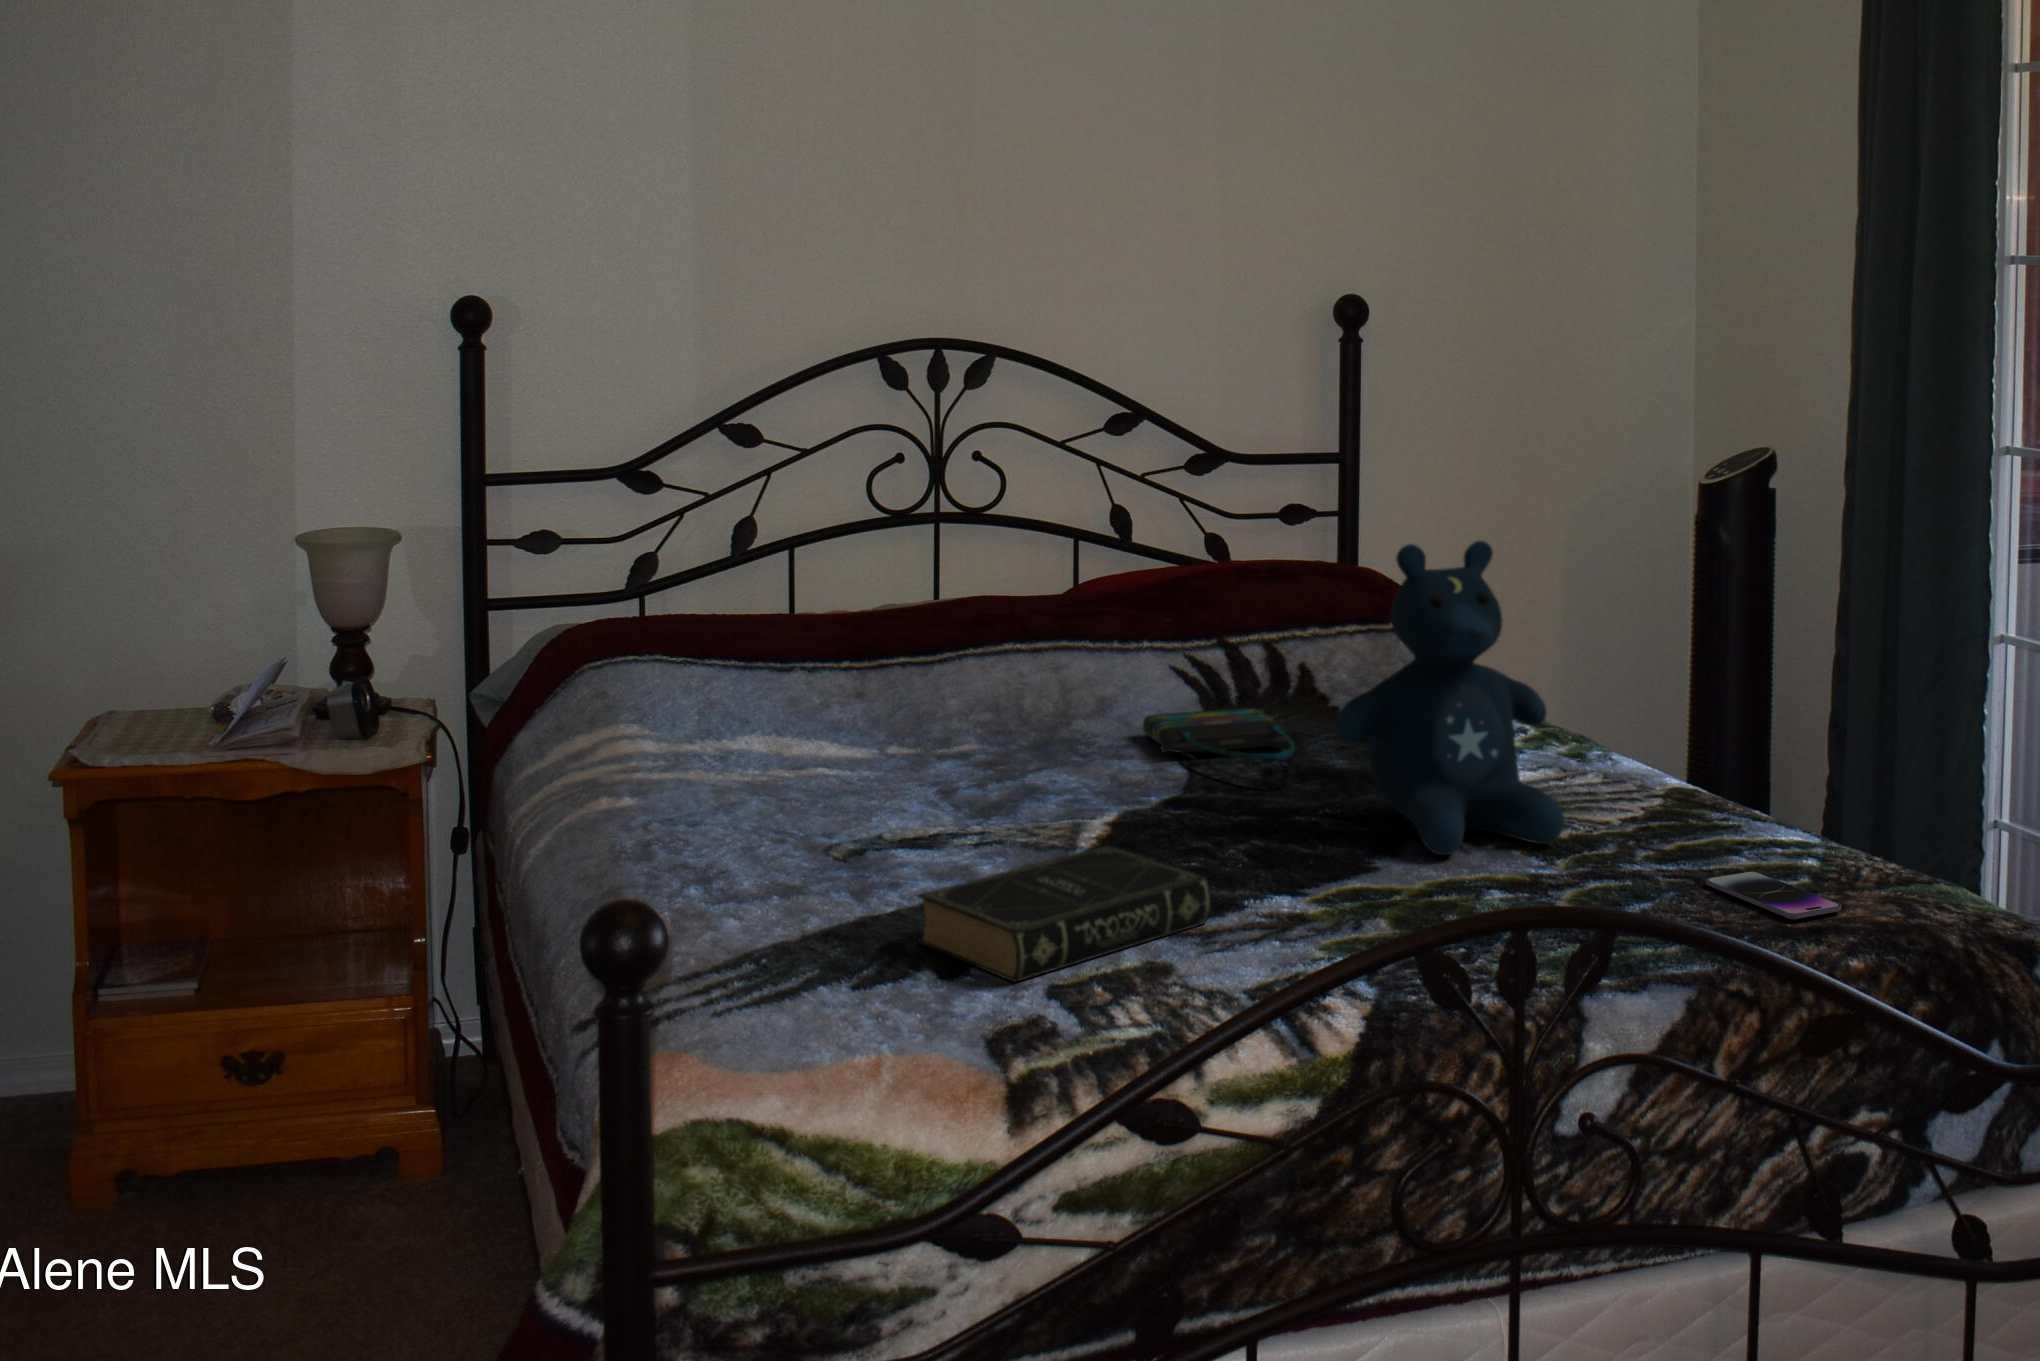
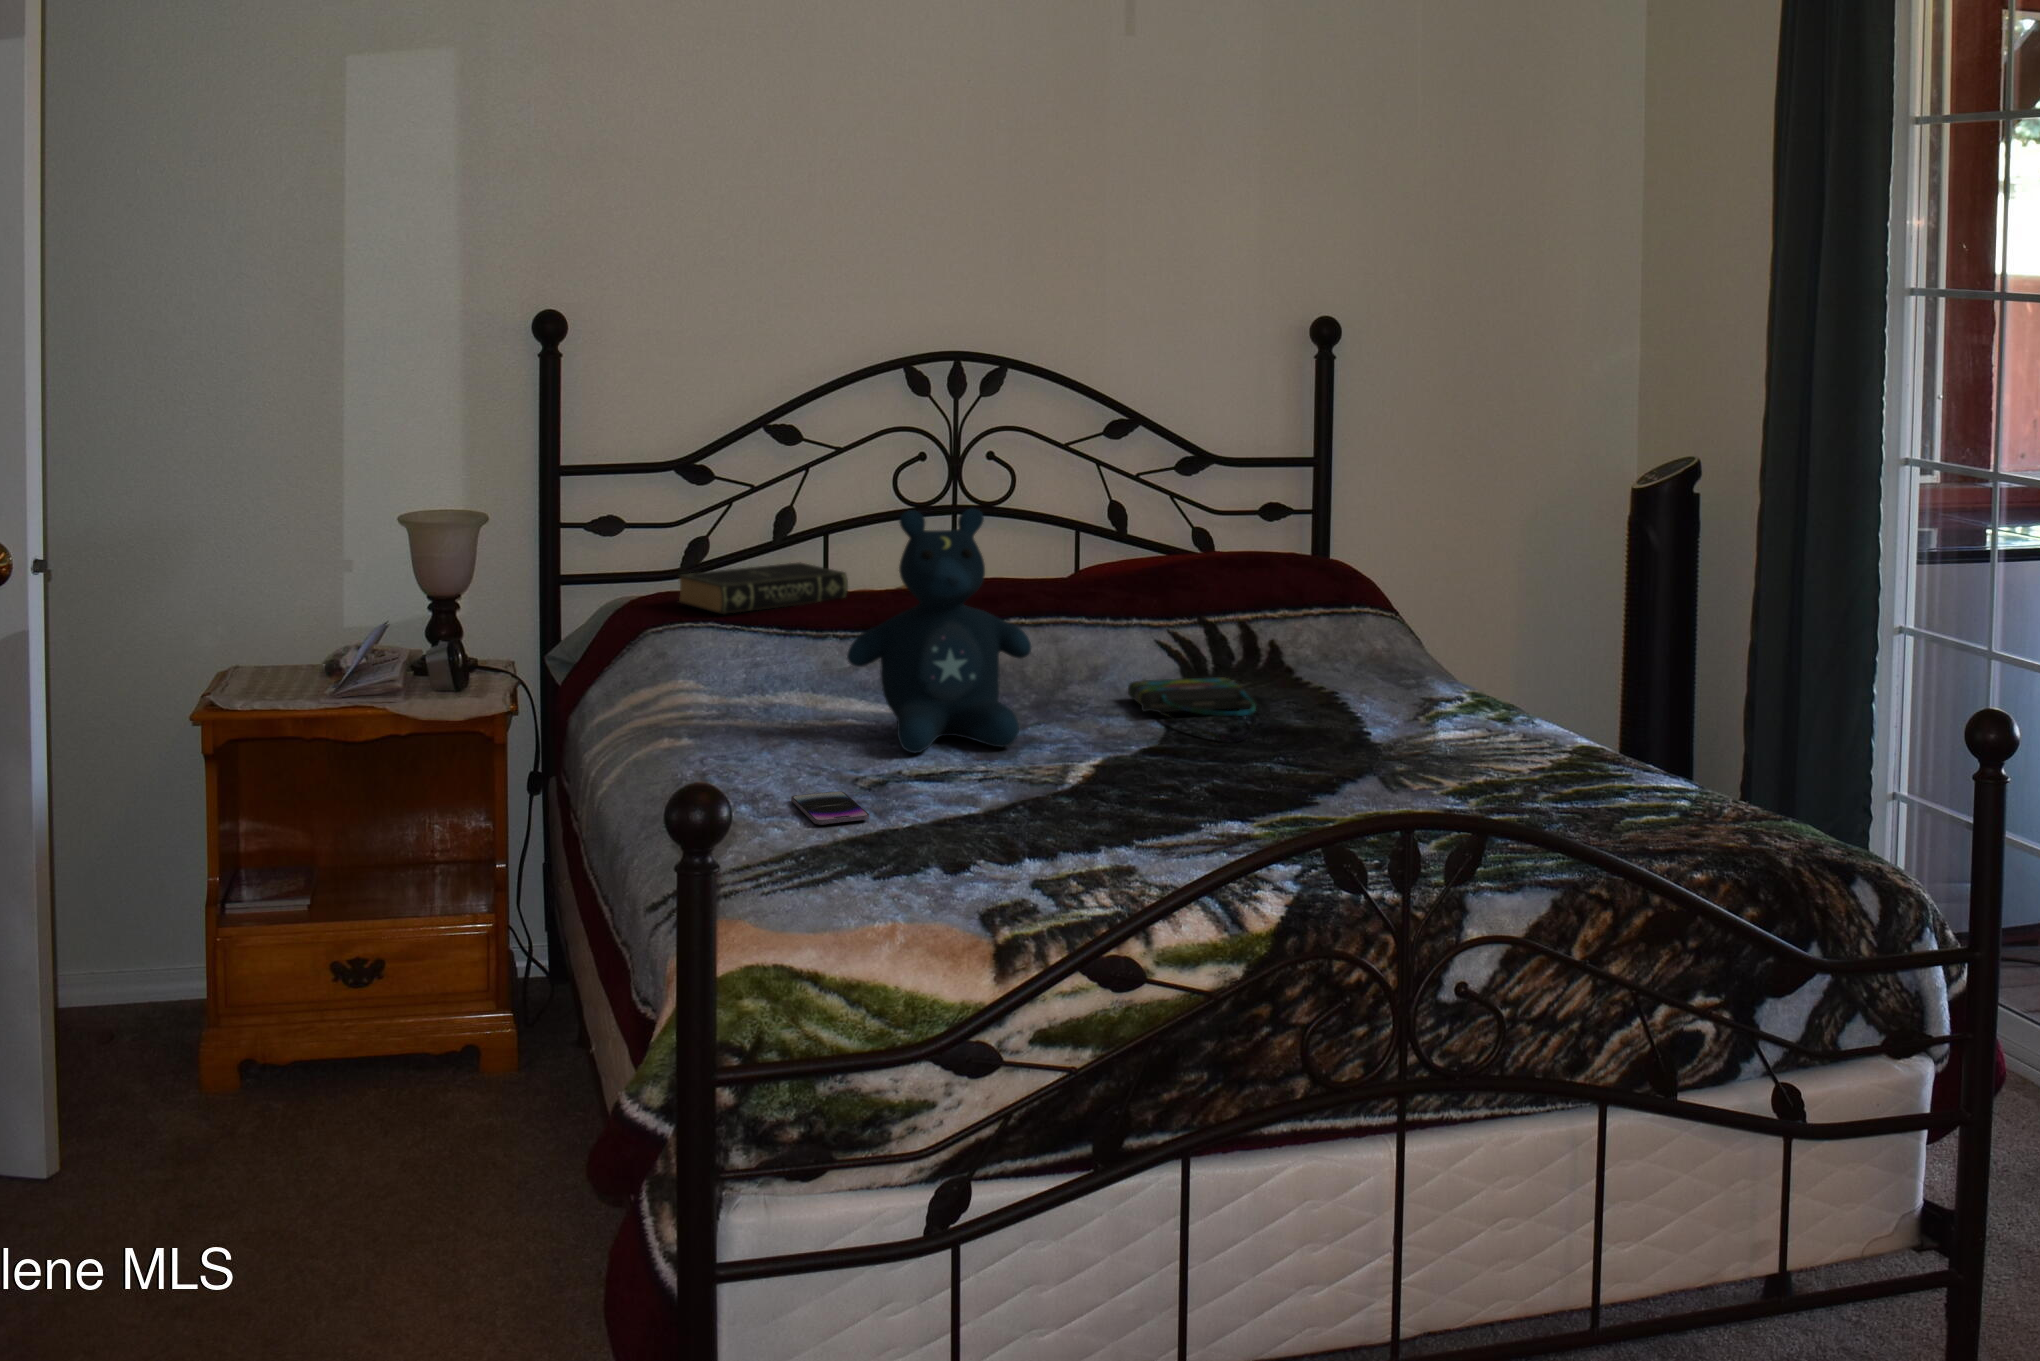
stuffed bear: present [1334,541,1564,855] -> present [847,508,1032,753]
book: present [918,845,1211,982] -> present [678,562,848,614]
smartphone: present [1706,872,1841,919] -> present [791,791,869,825]

